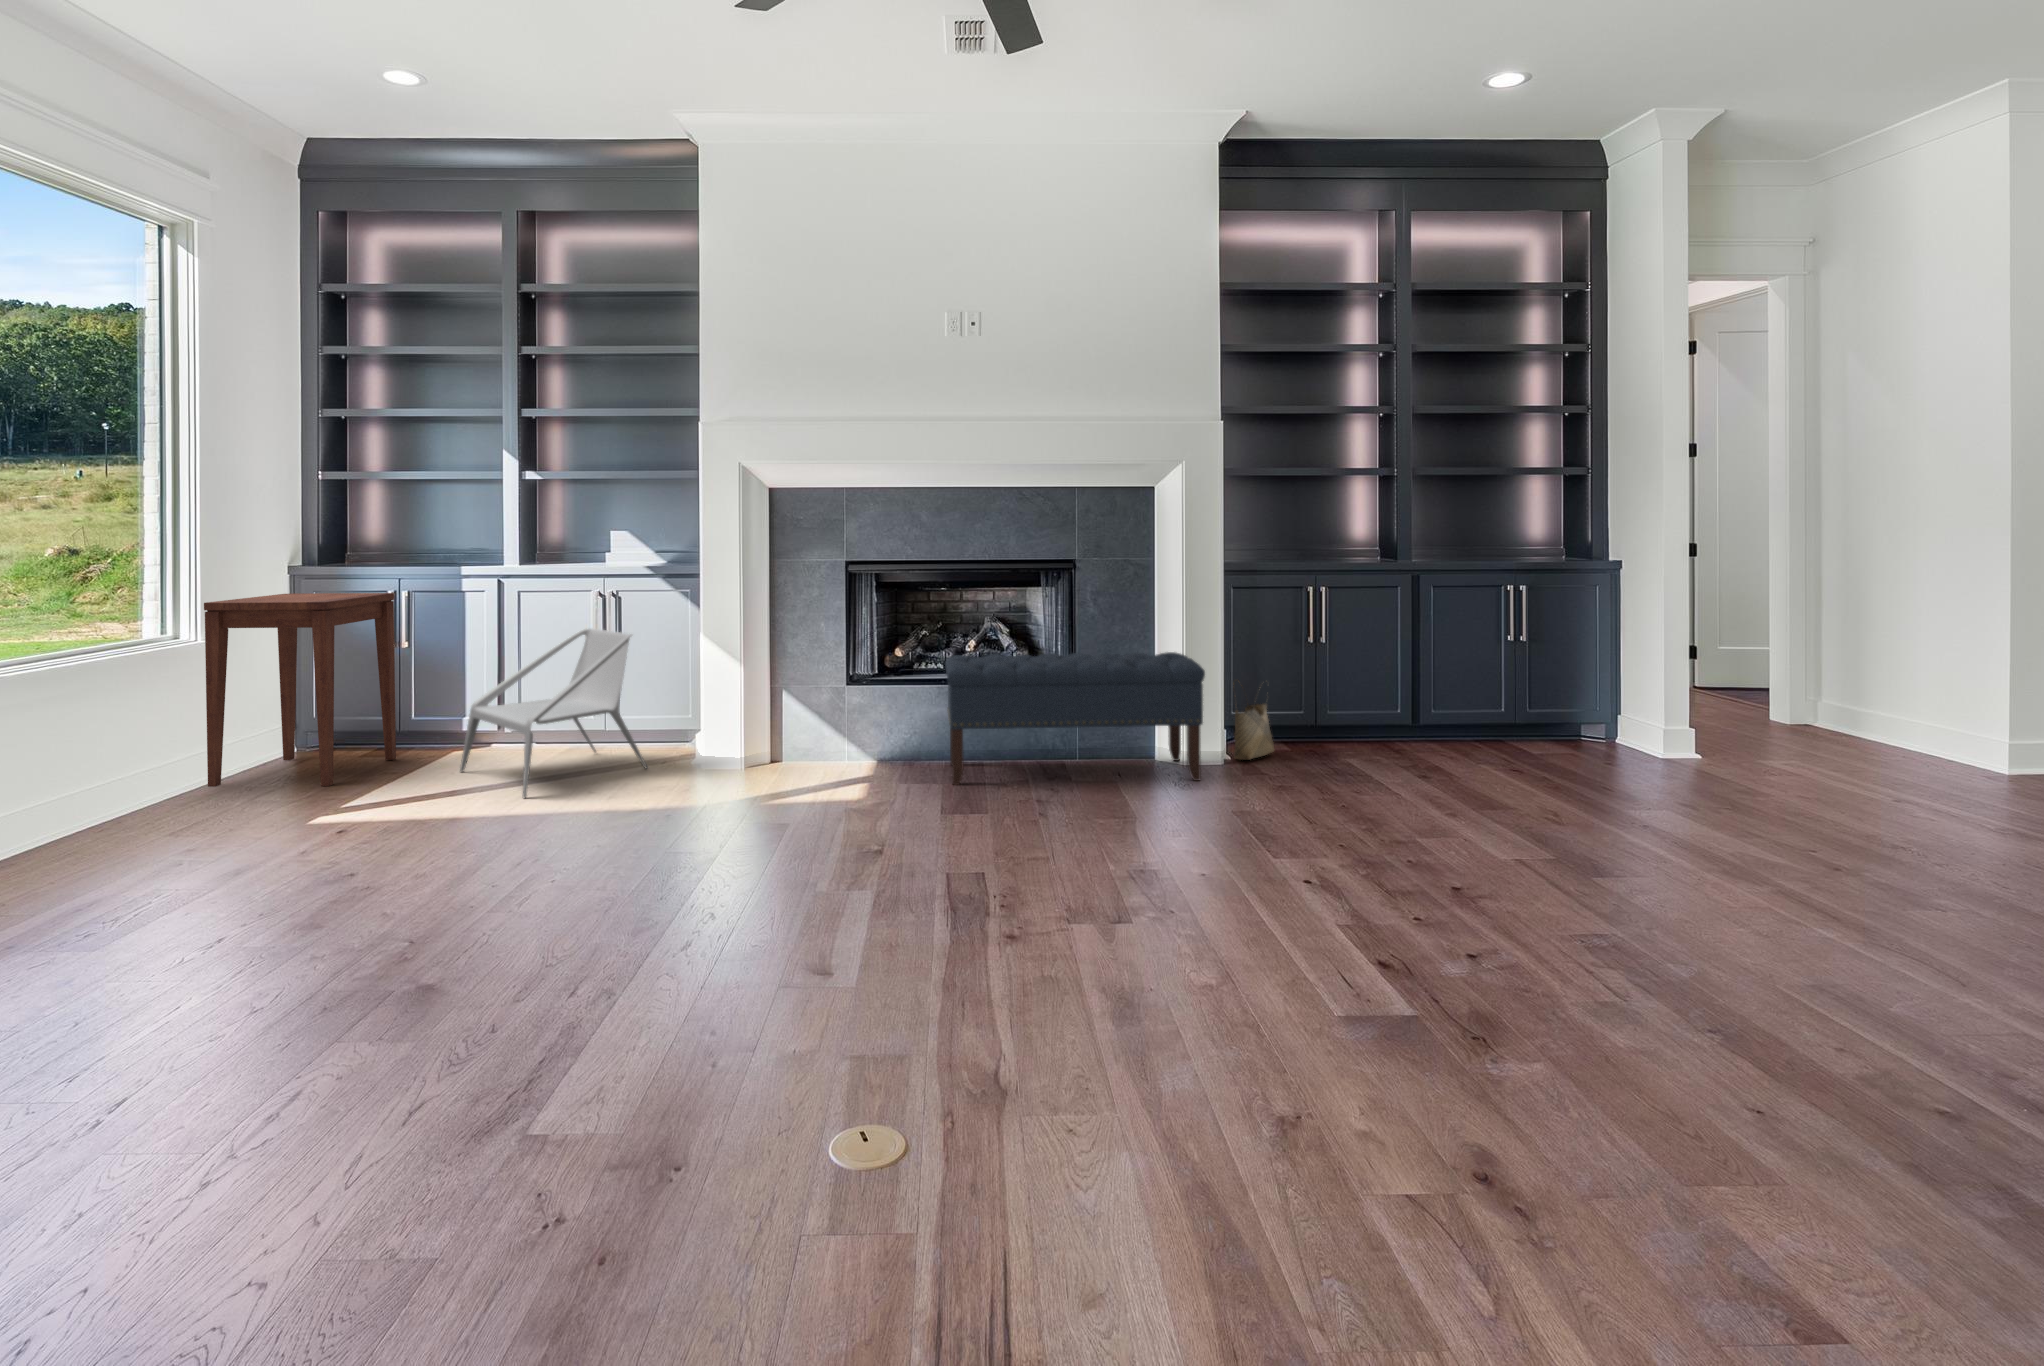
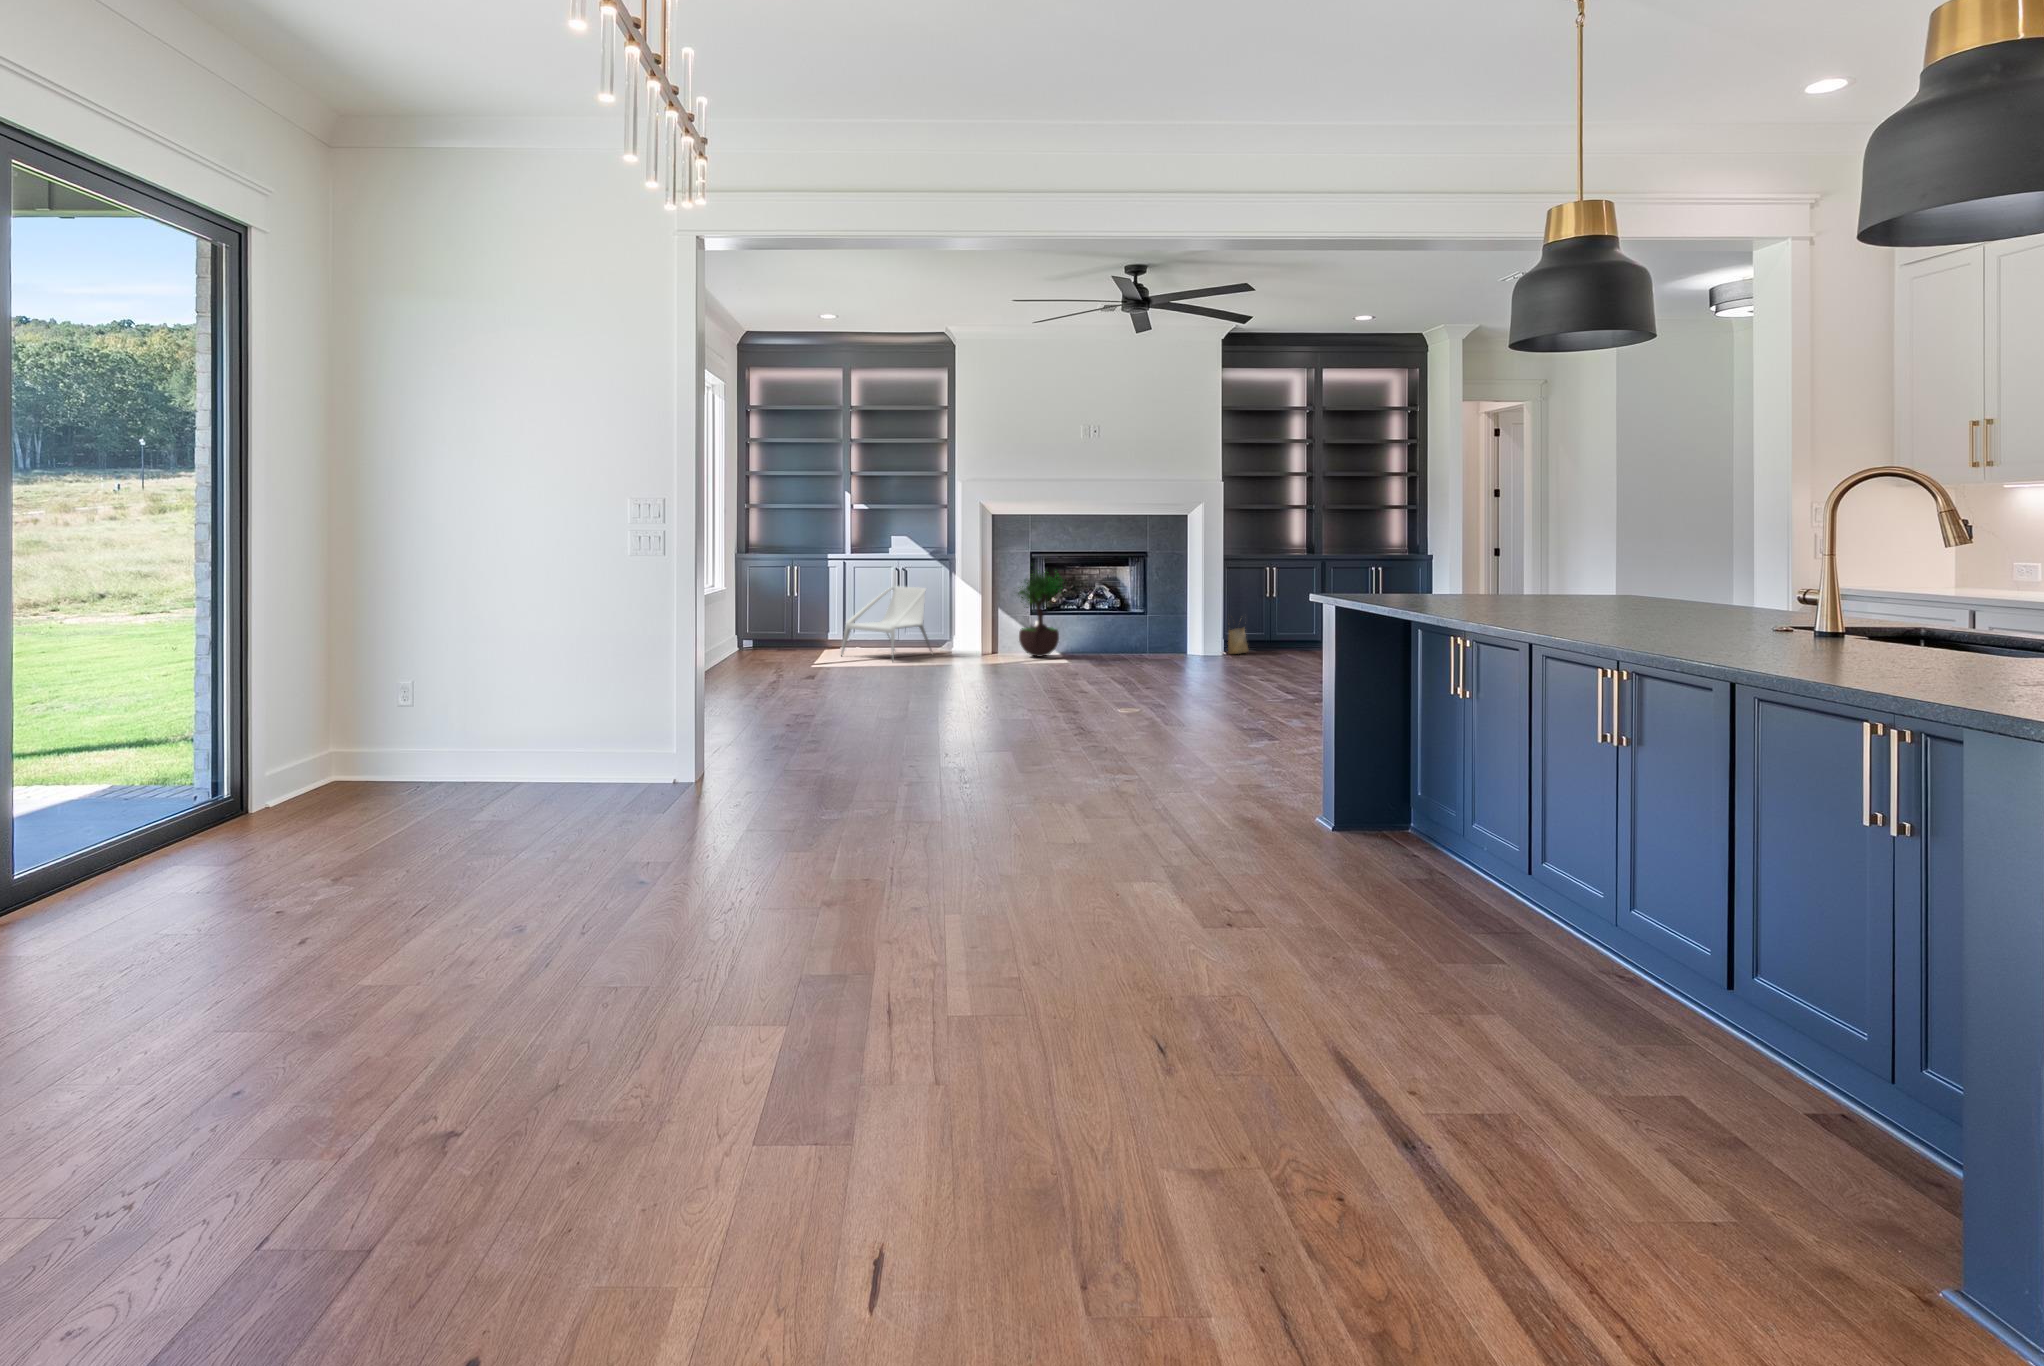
potted tree: none [790,586,902,773] -> present [1018,571,1062,657]
side table: present [204,593,396,787] -> none [728,567,796,660]
bench: present [945,652,1205,785] -> none [1082,599,1215,660]

